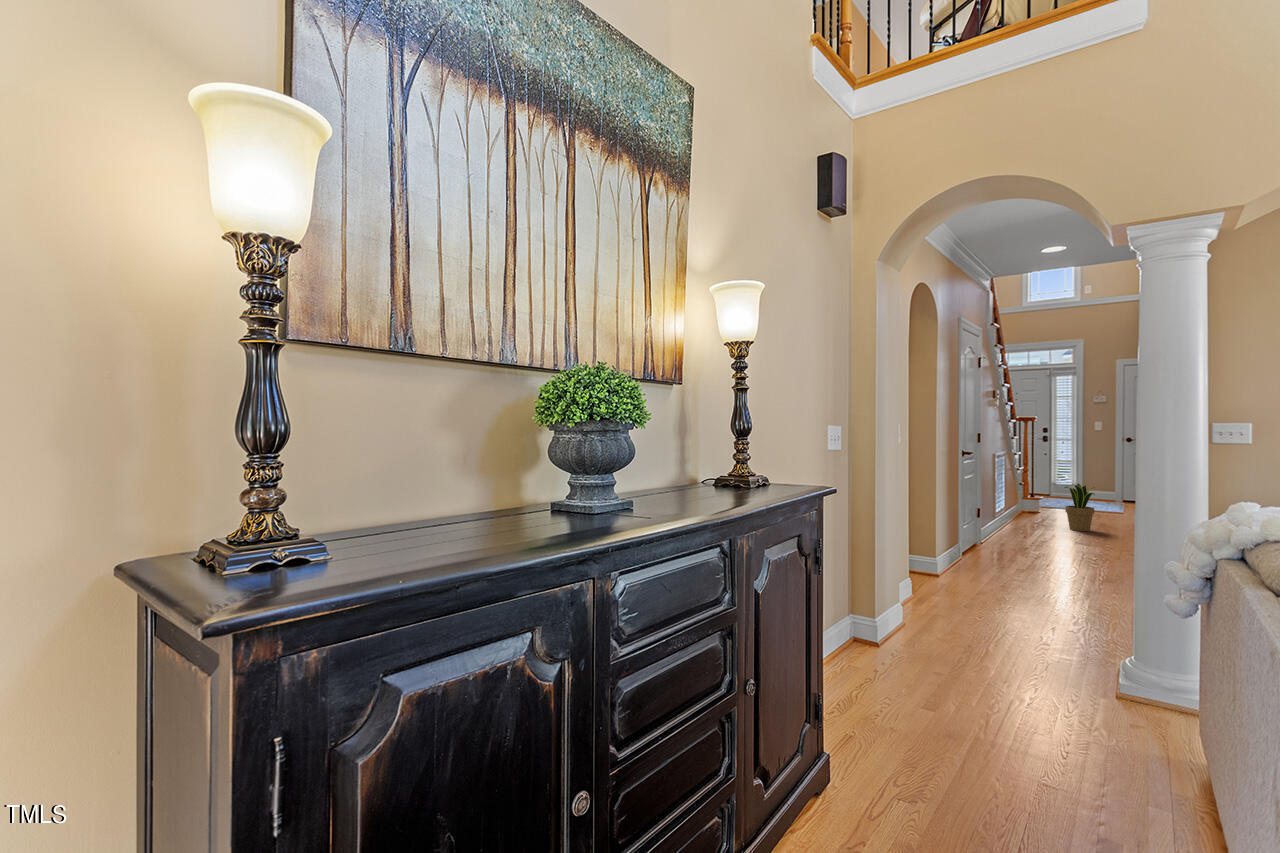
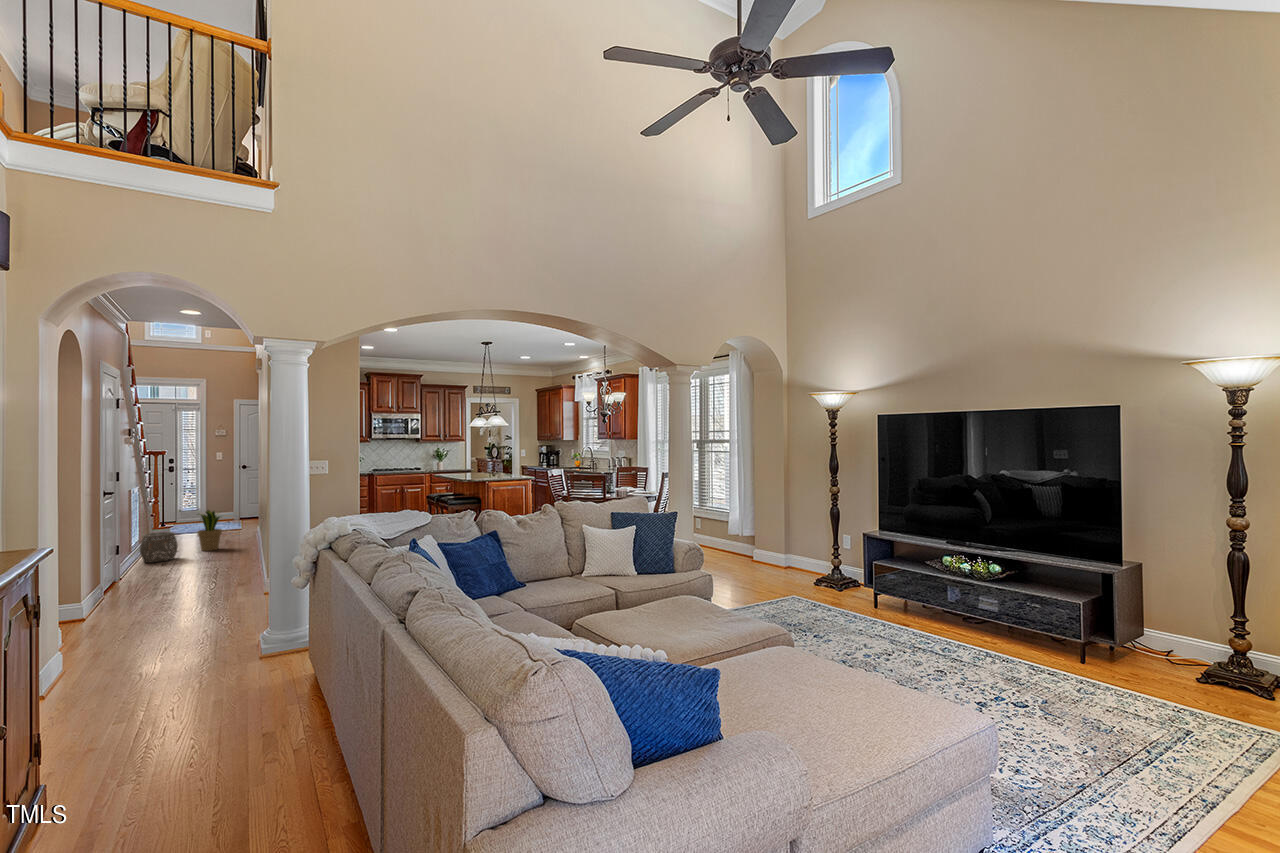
woven basket: none [1003,501,1043,533] -> present [140,532,178,562]

